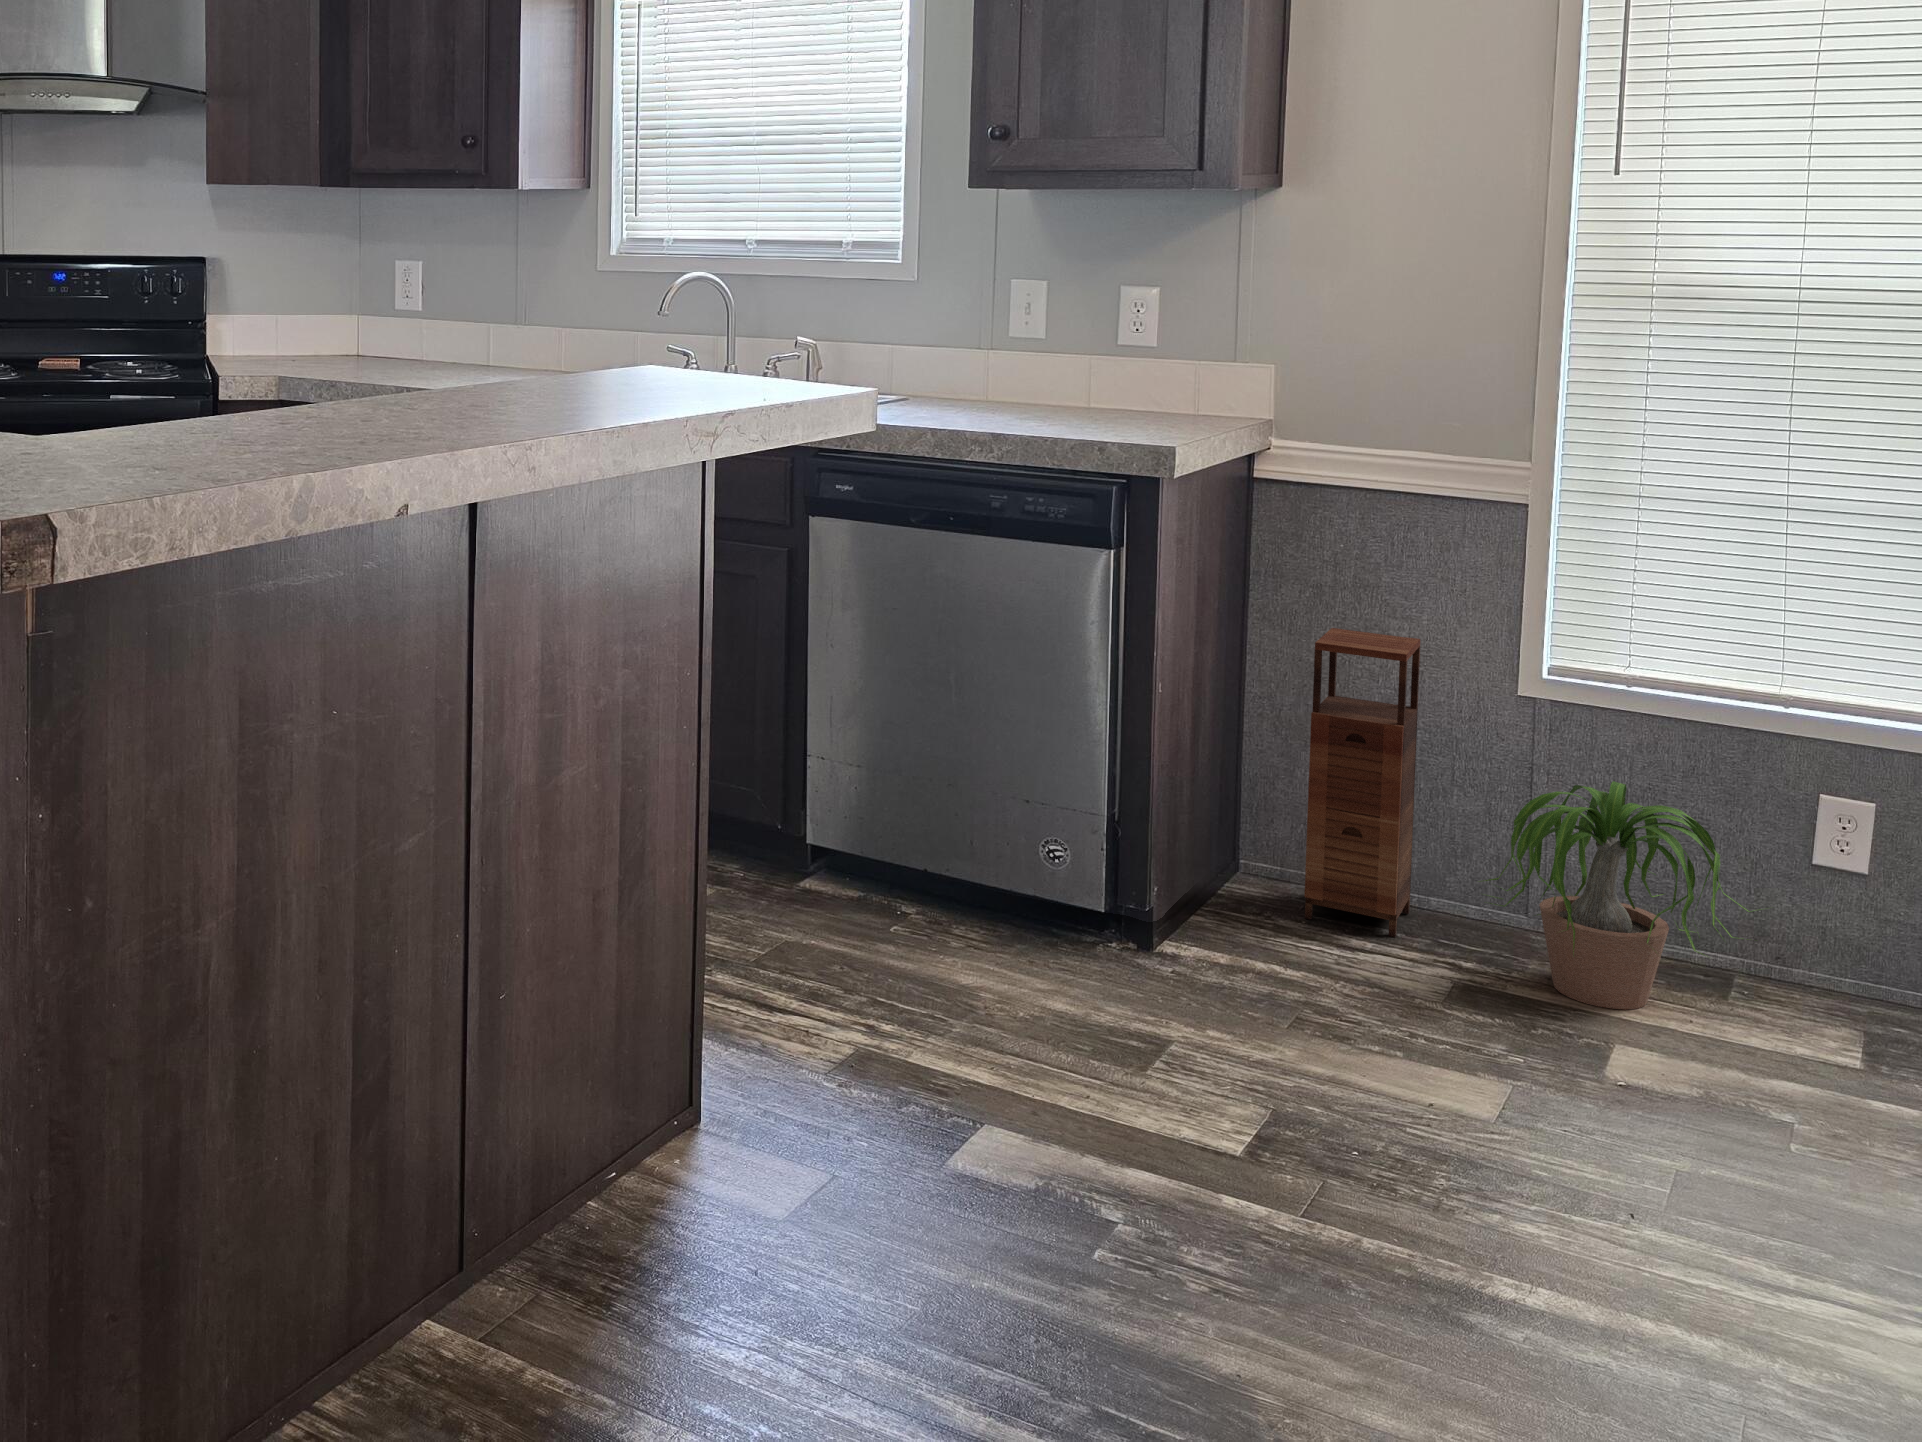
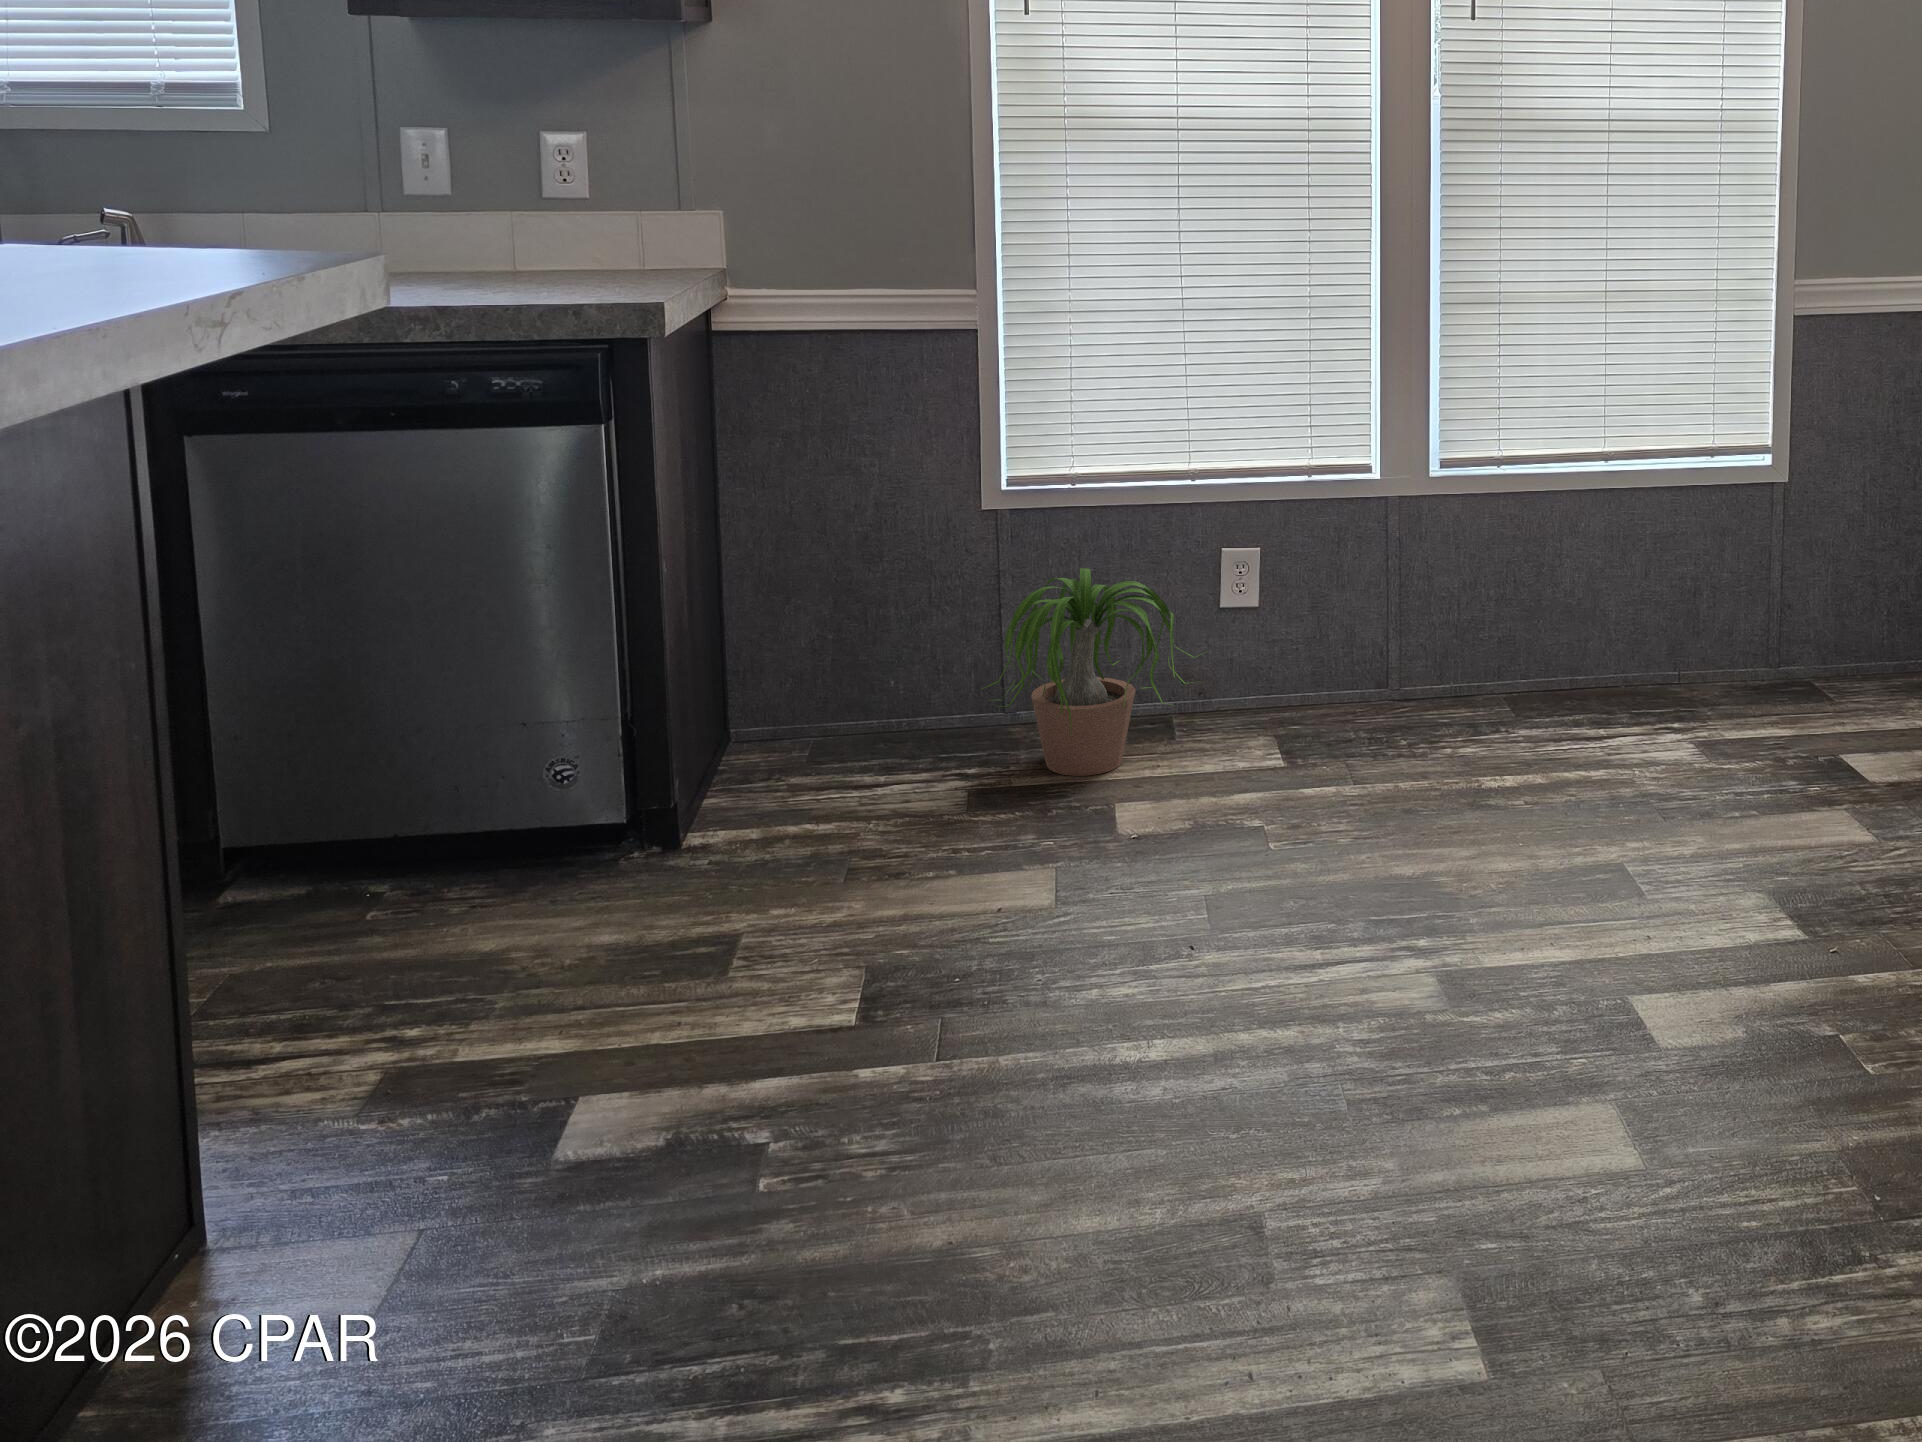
storage cabinet: present [1305,628,1420,937] -> none [806,465,904,770]

